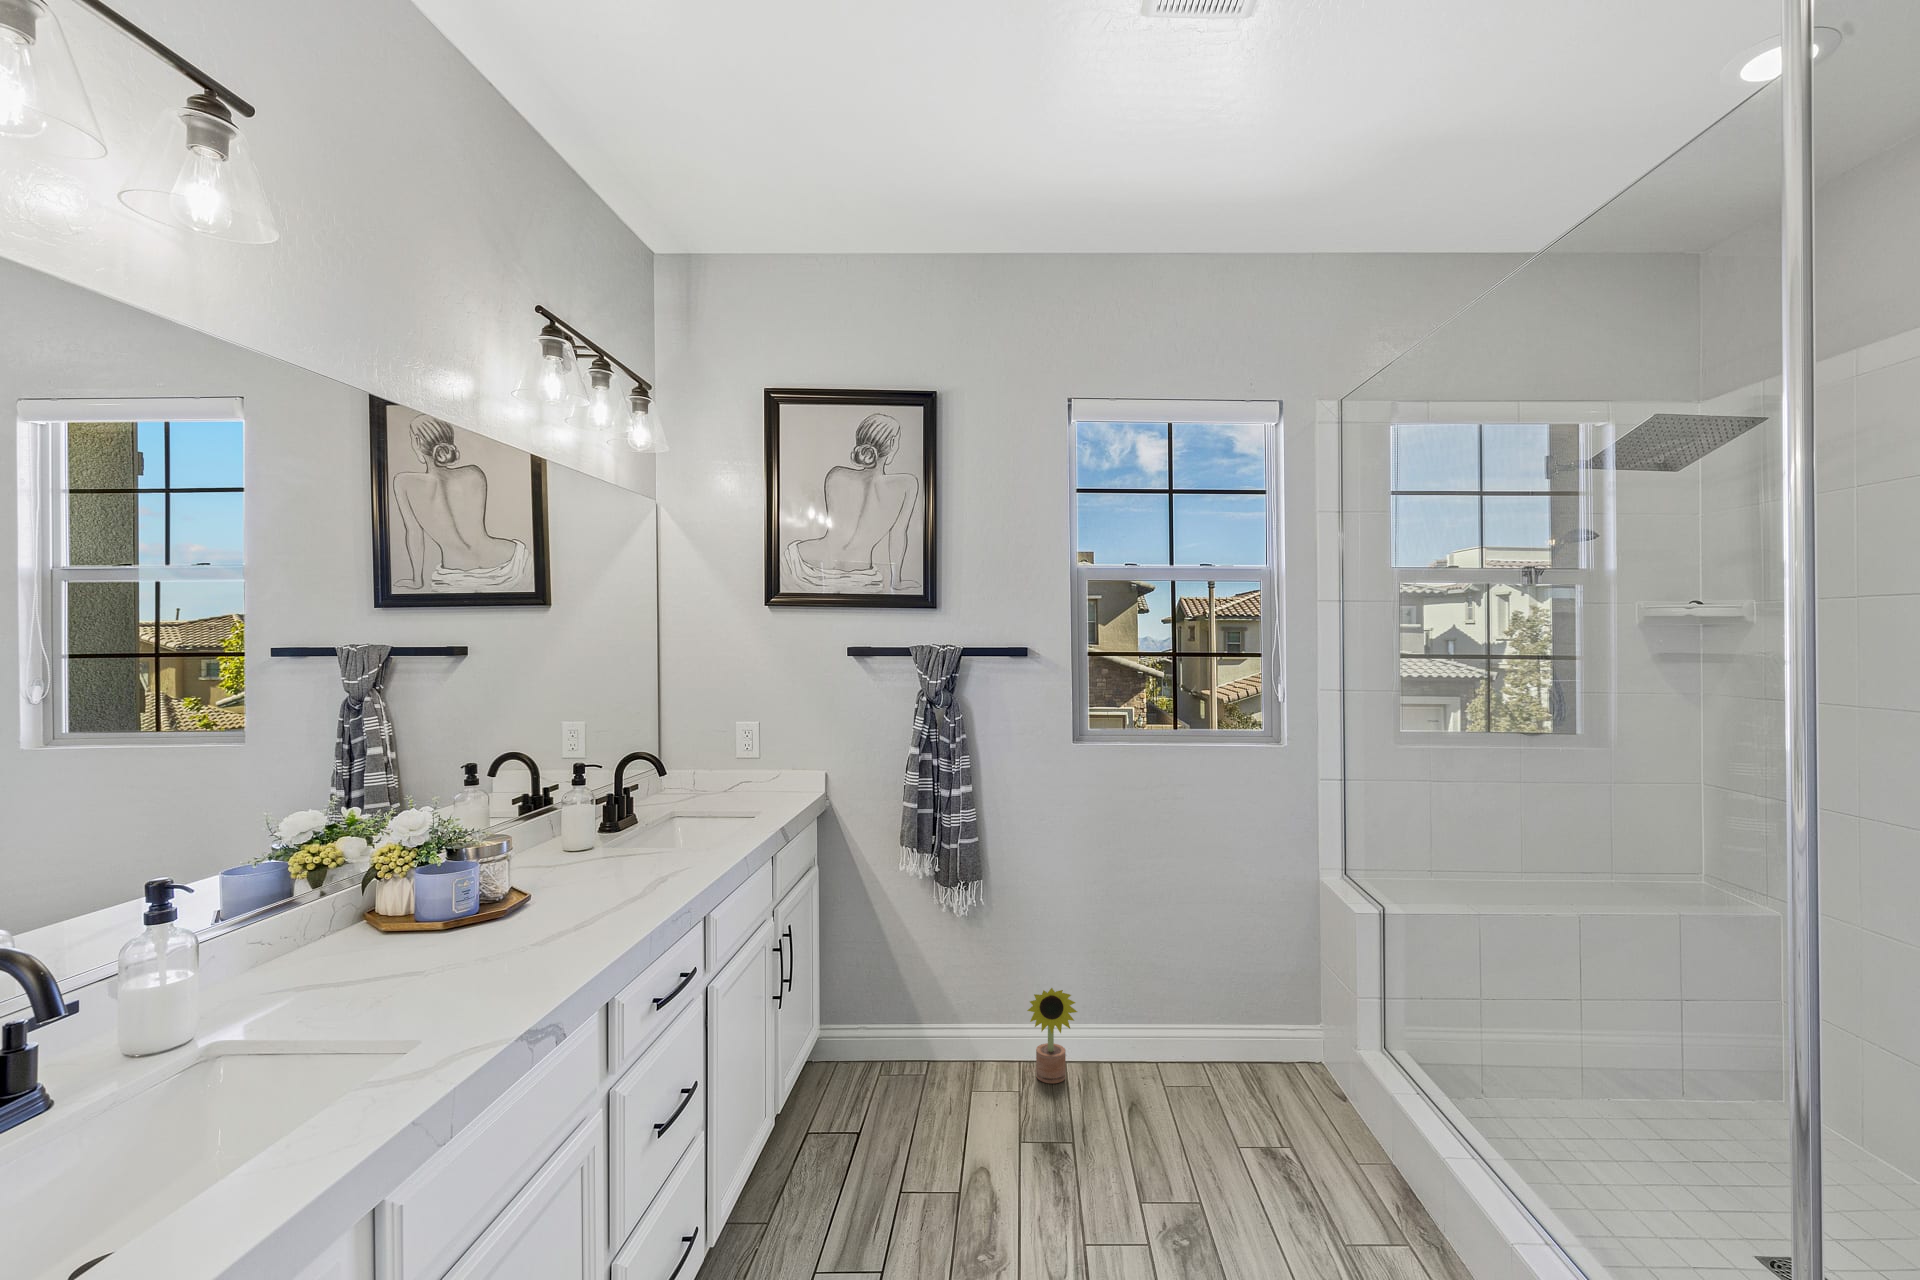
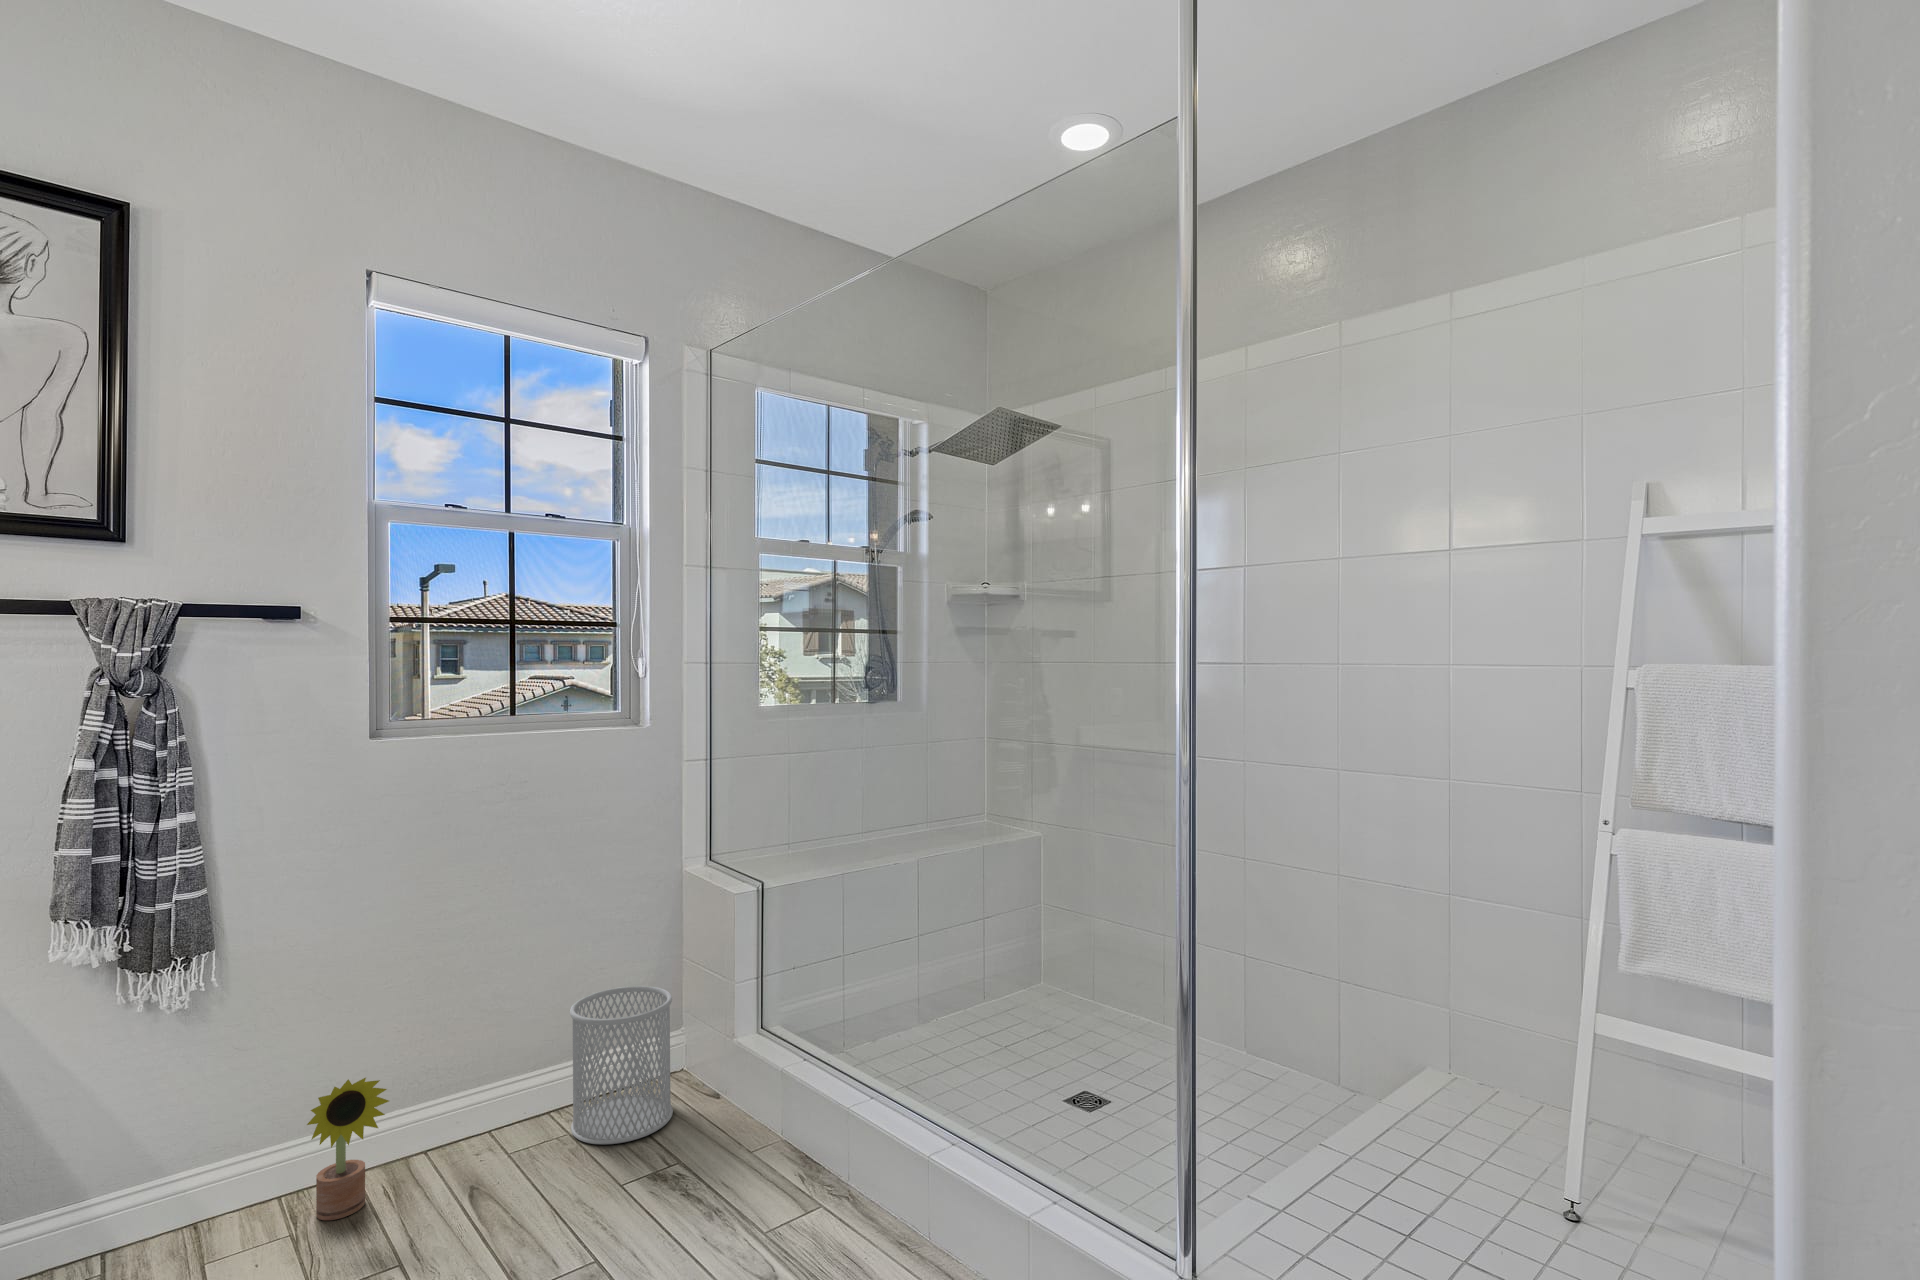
wastebasket: none [1212,973,1301,1112] -> present [570,986,673,1144]

